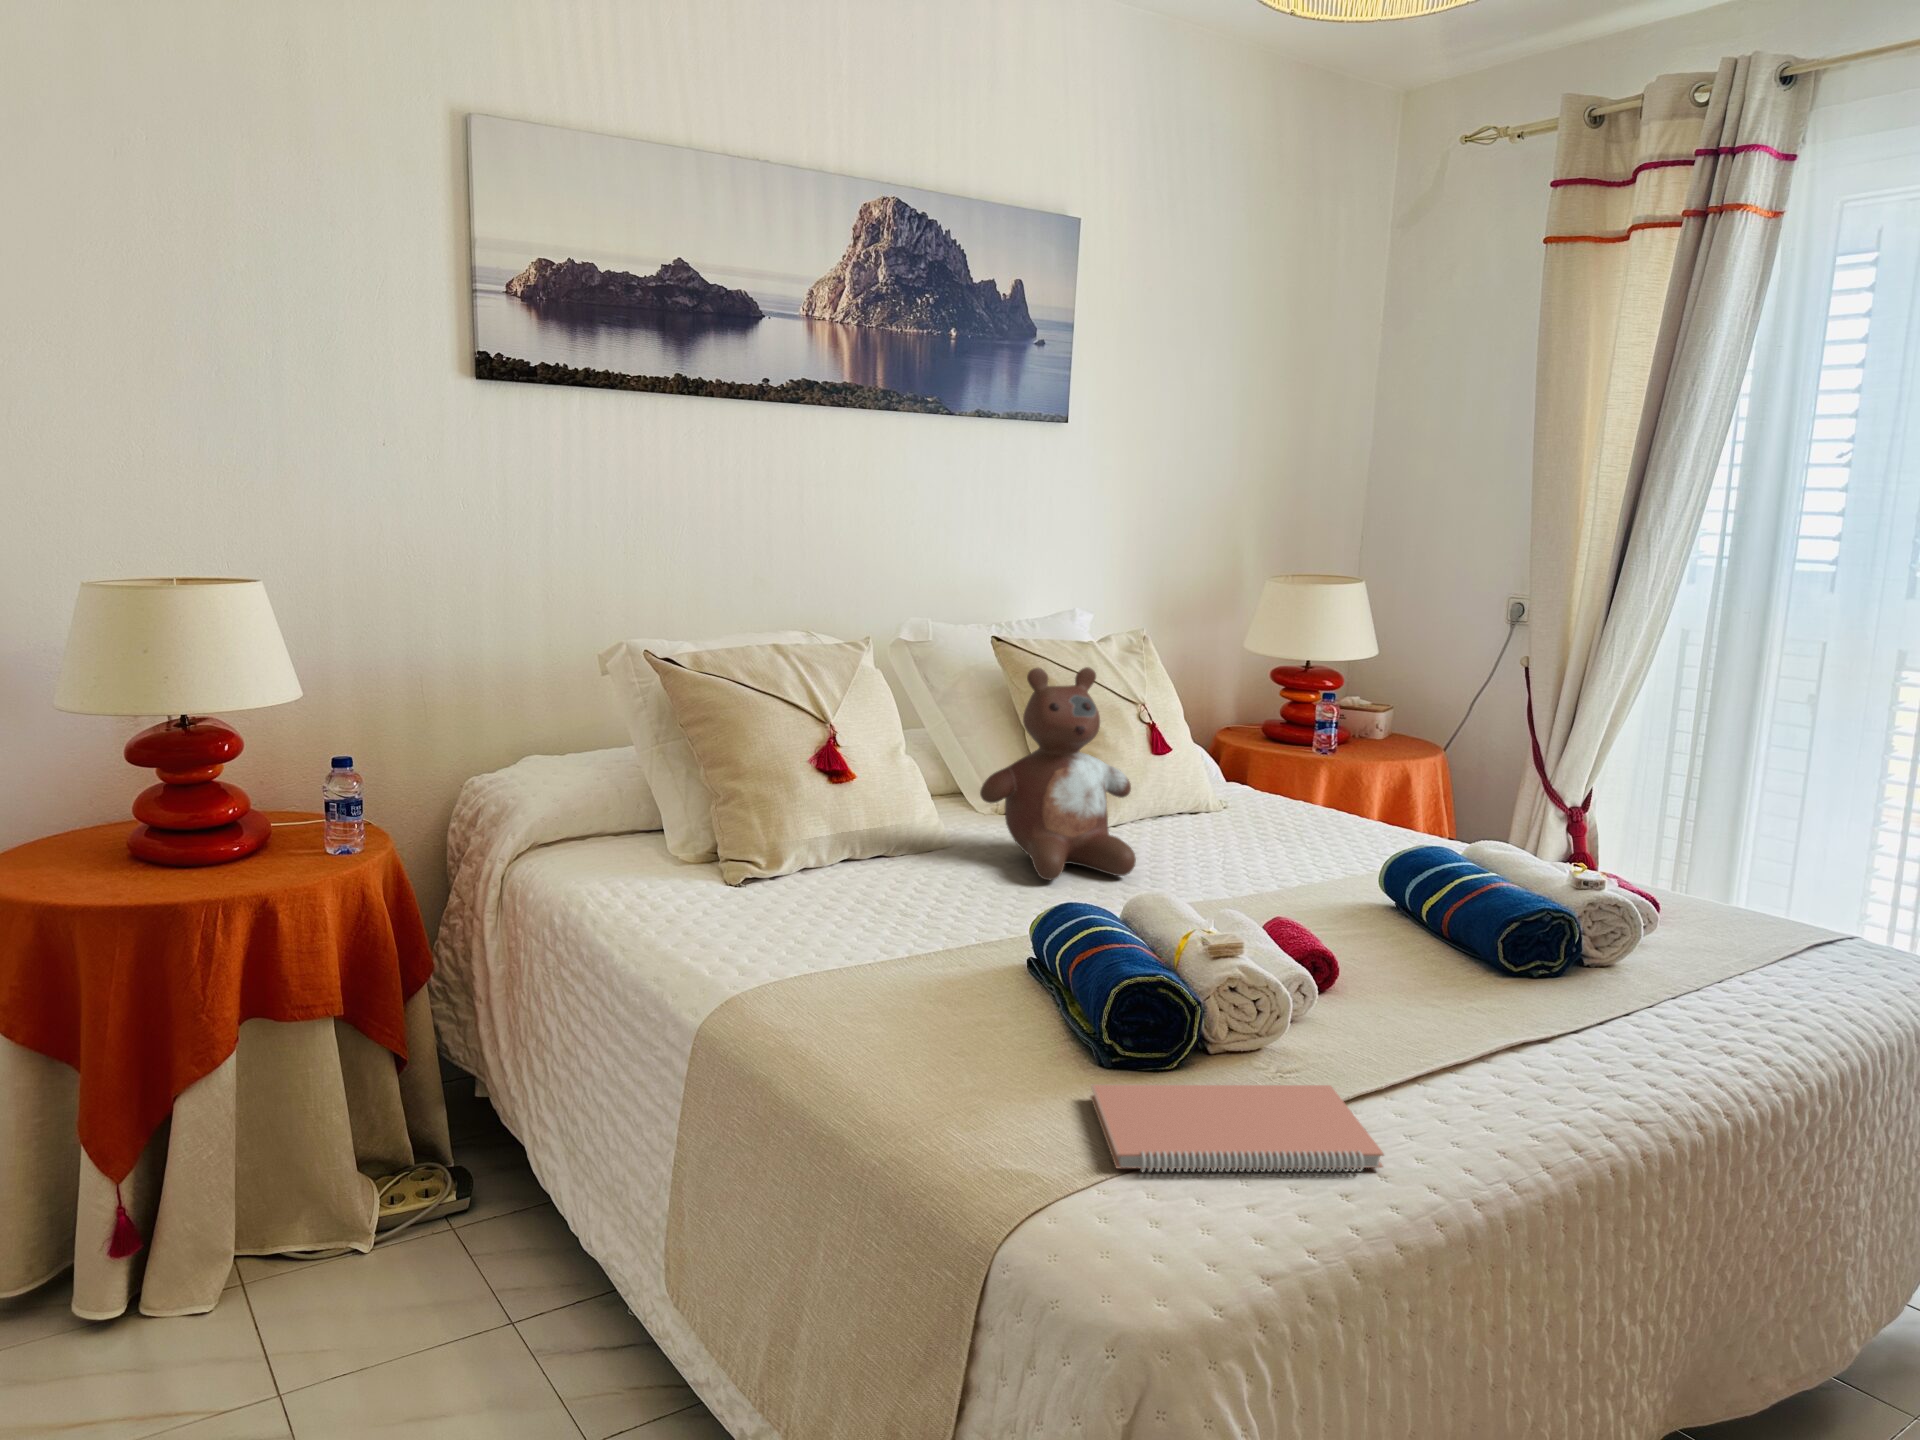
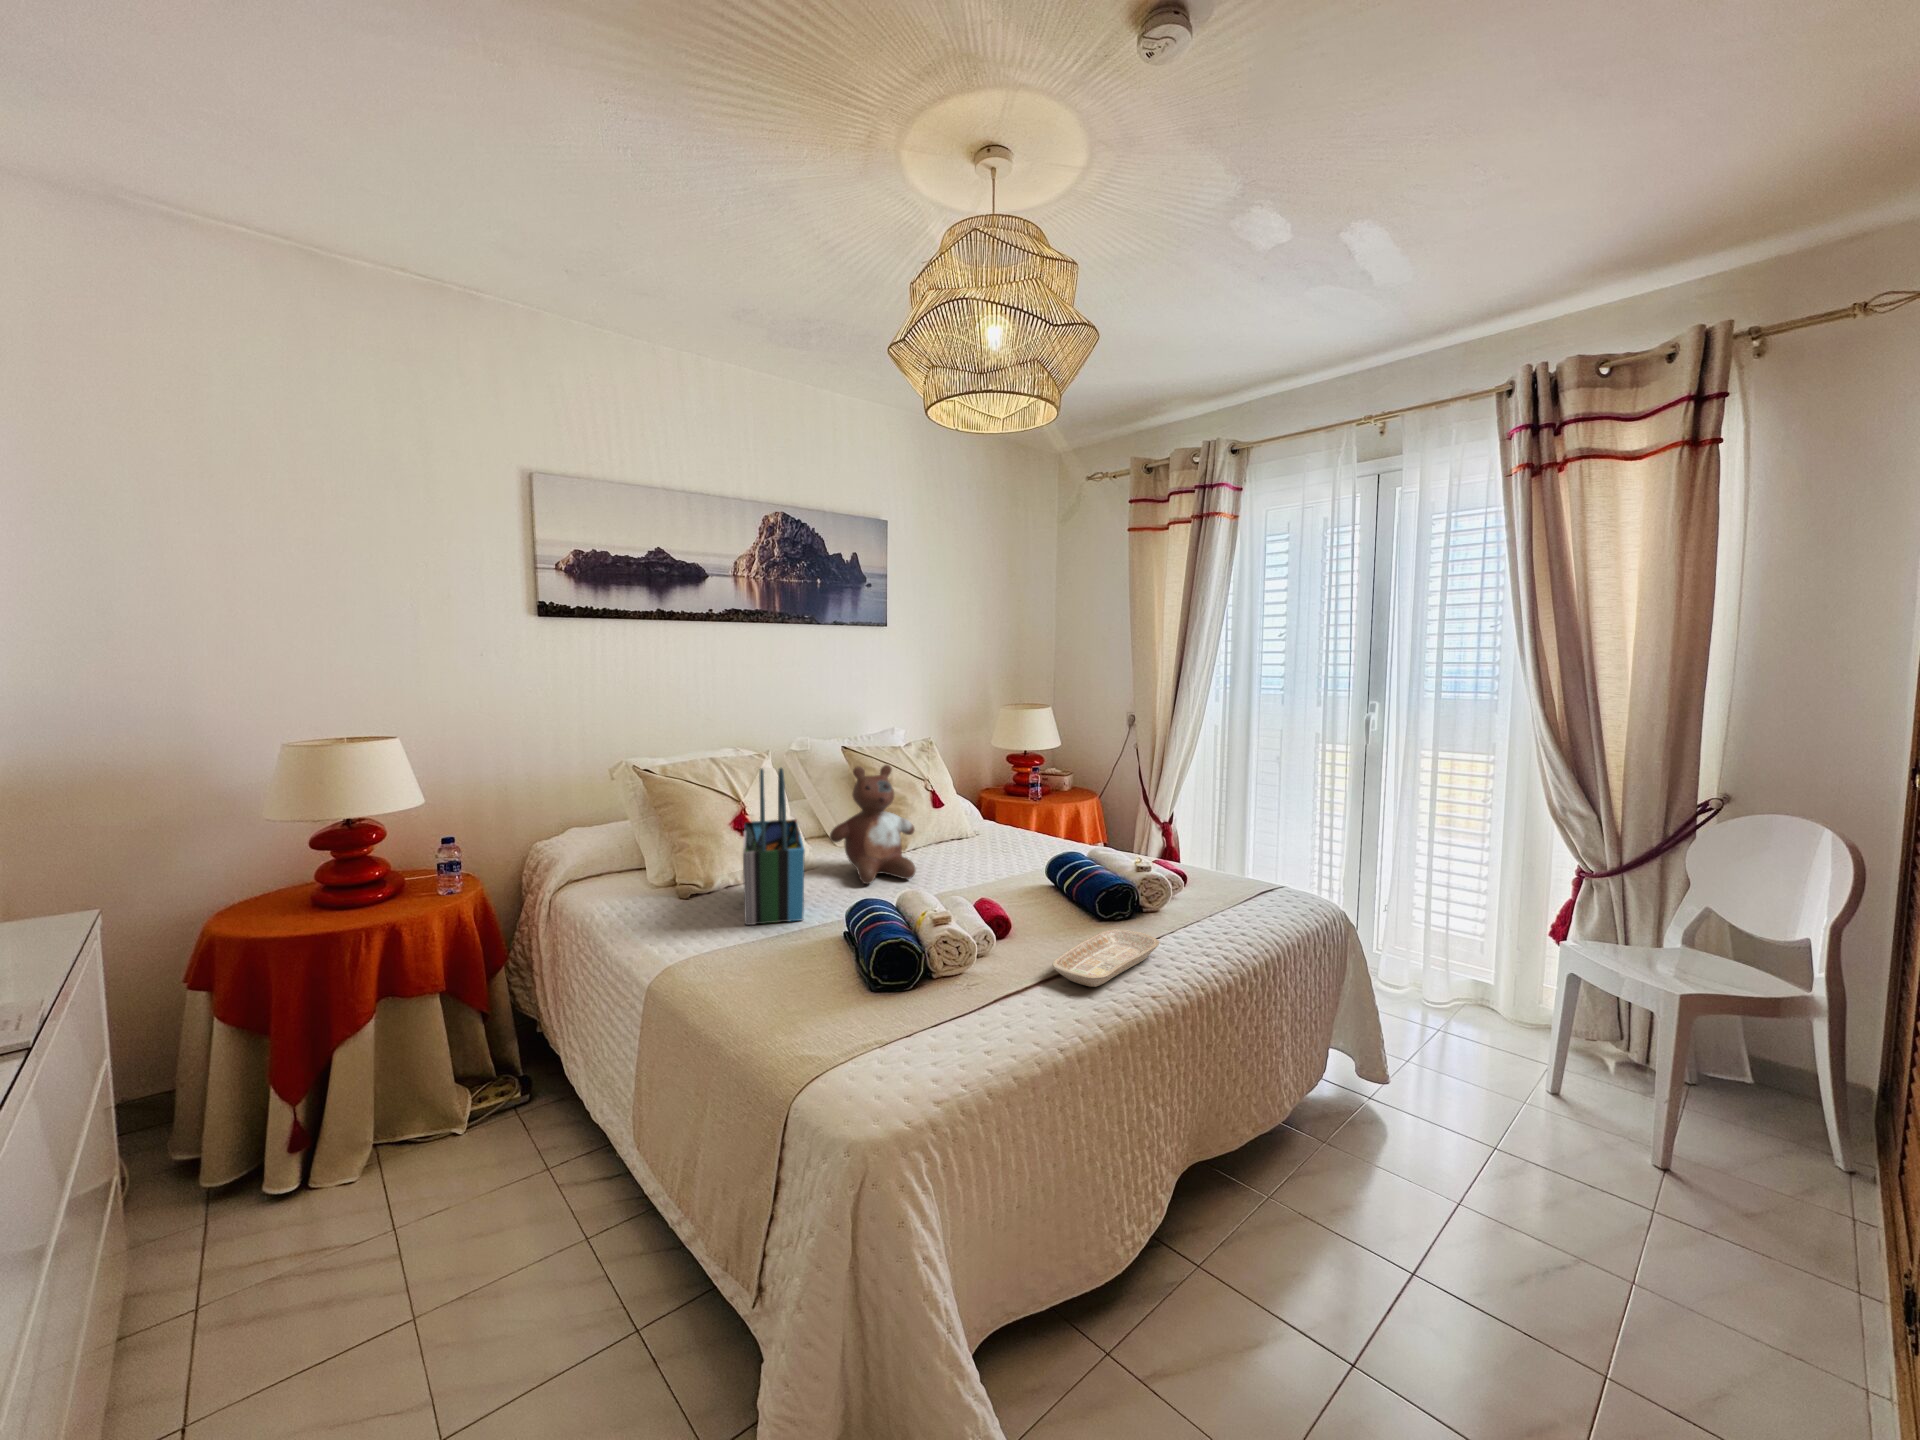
tote bag: none [837,659,960,937] -> present [743,768,805,925]
tray: none [1436,991,1639,1095] -> present [1052,929,1160,987]
notebook: present [1091,1085,1384,1172] -> none [864,990,1013,1048]

